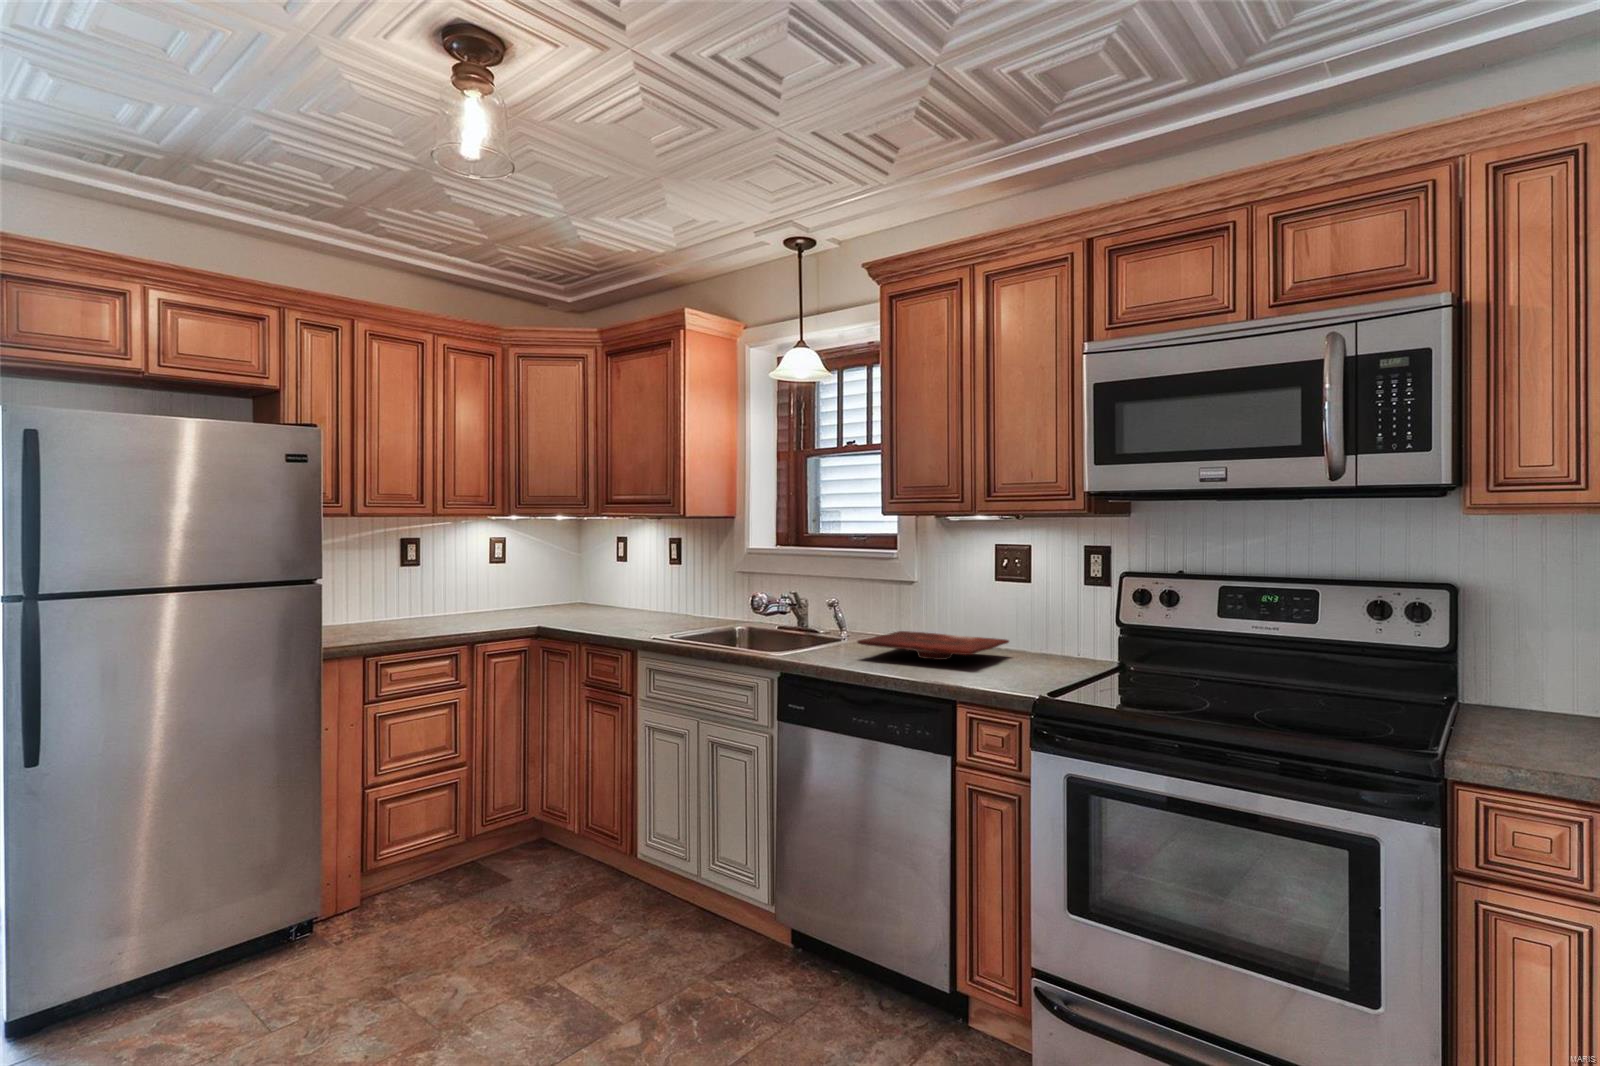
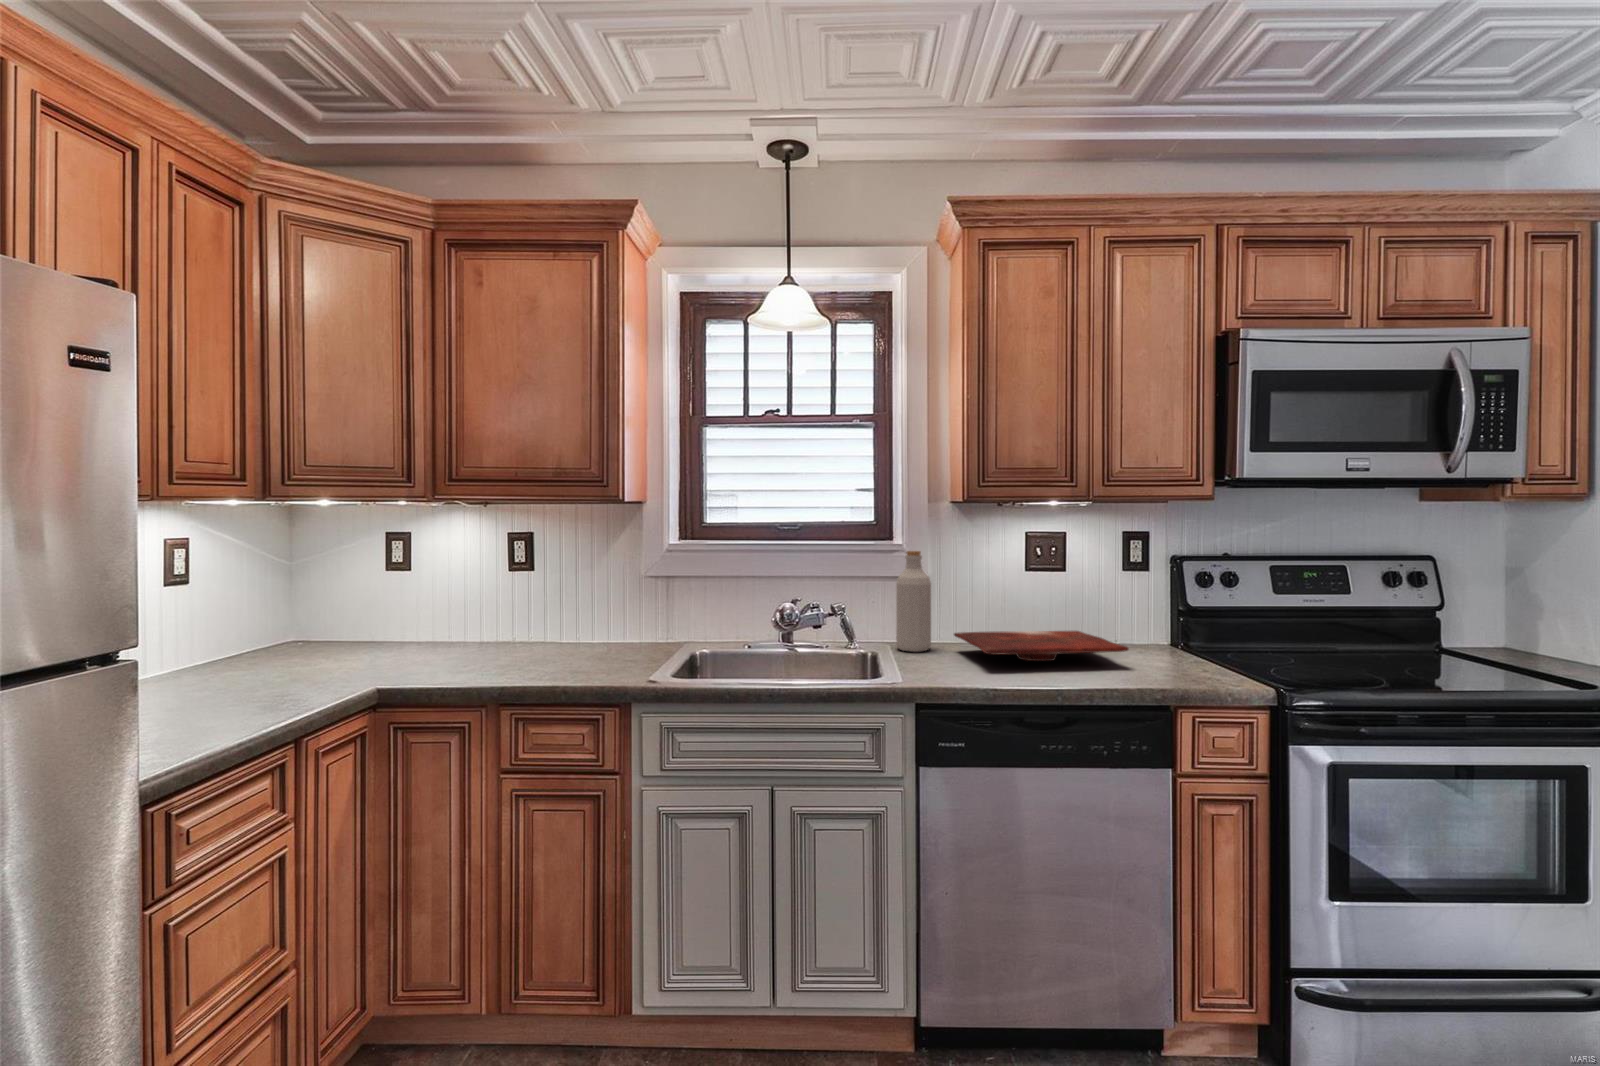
bottle: none [862,558,893,644] -> present [896,551,931,652]

